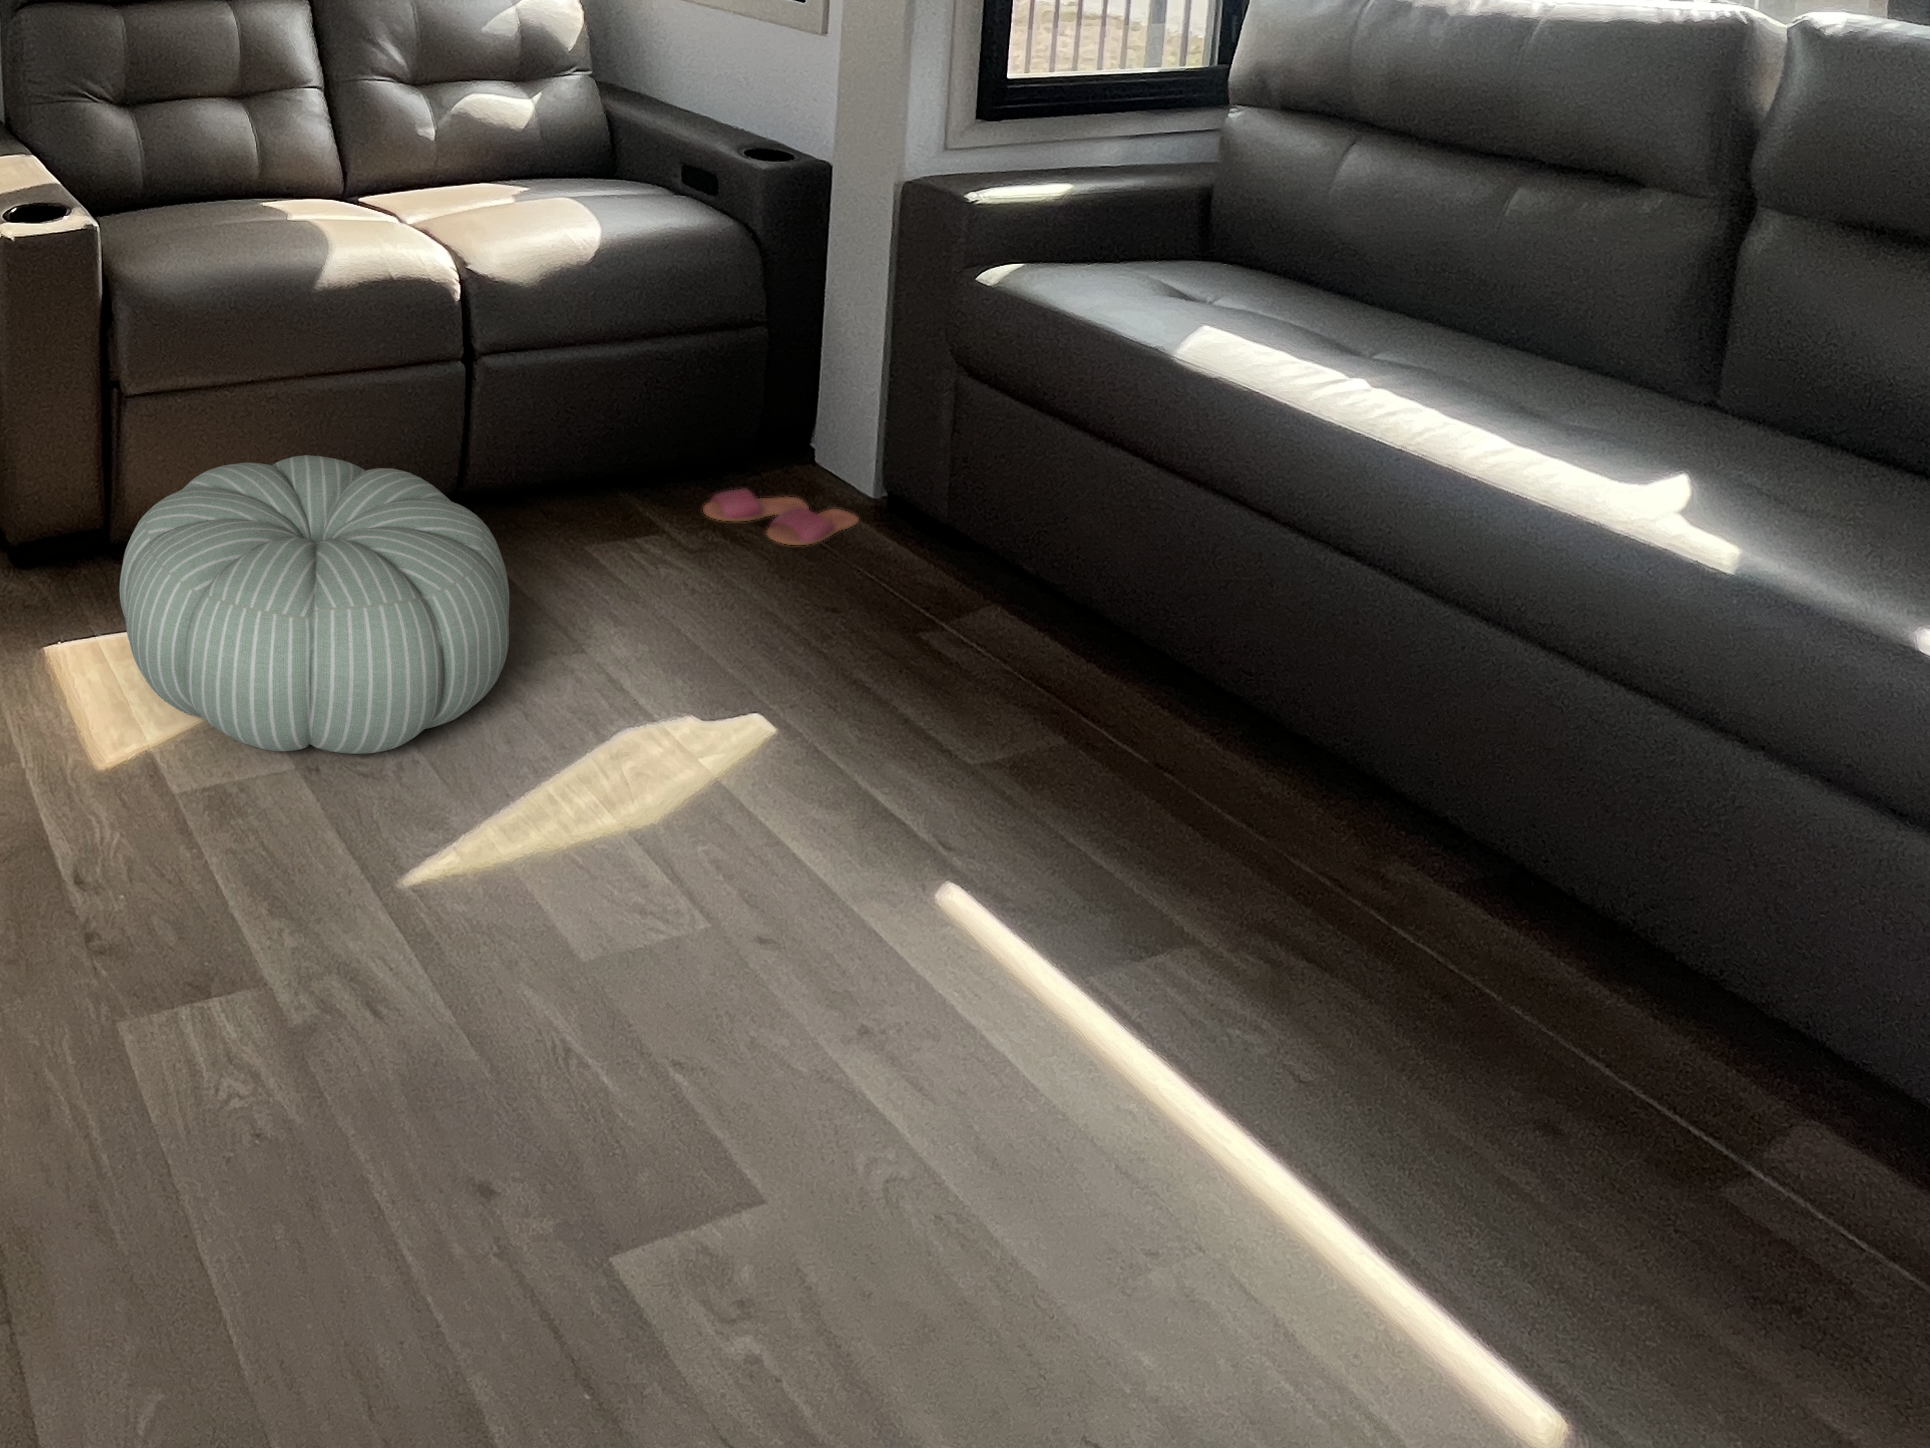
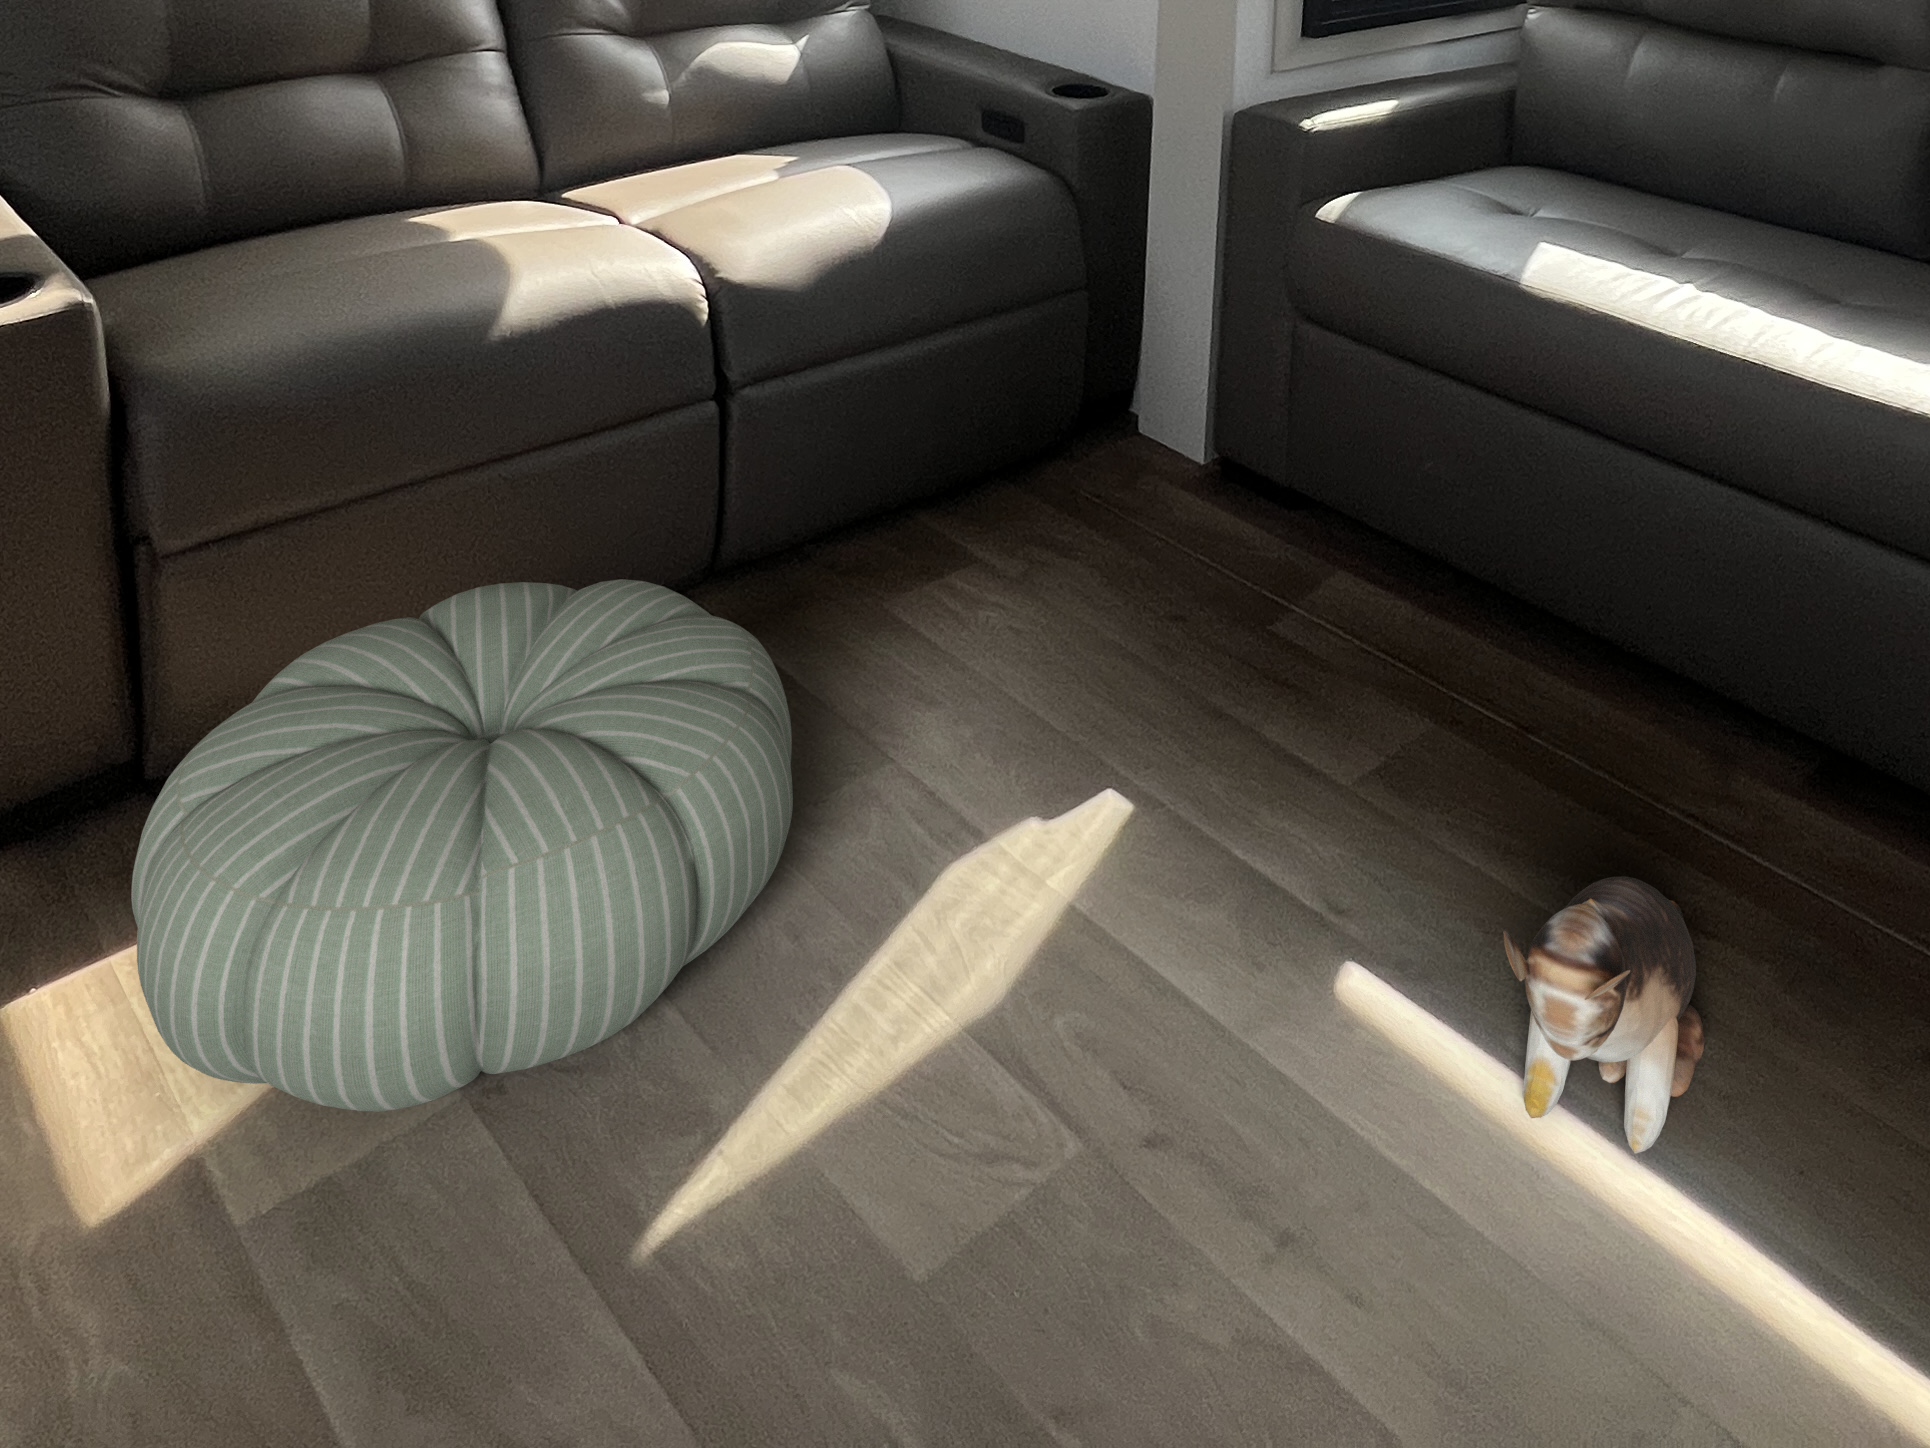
slippers: present [703,488,858,545] -> none [1022,471,1191,534]
plush toy: none [1051,832,1289,1071] -> present [1503,876,1705,1153]

